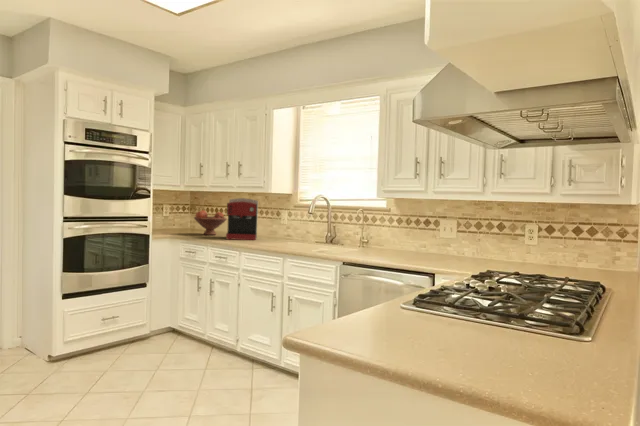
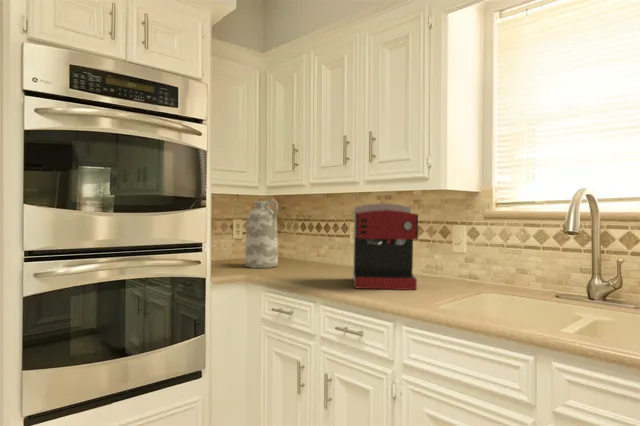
vase: none [170,193,191,233] -> present [245,199,278,268]
fruit bowl: present [194,211,227,235] -> none [285,229,345,274]

